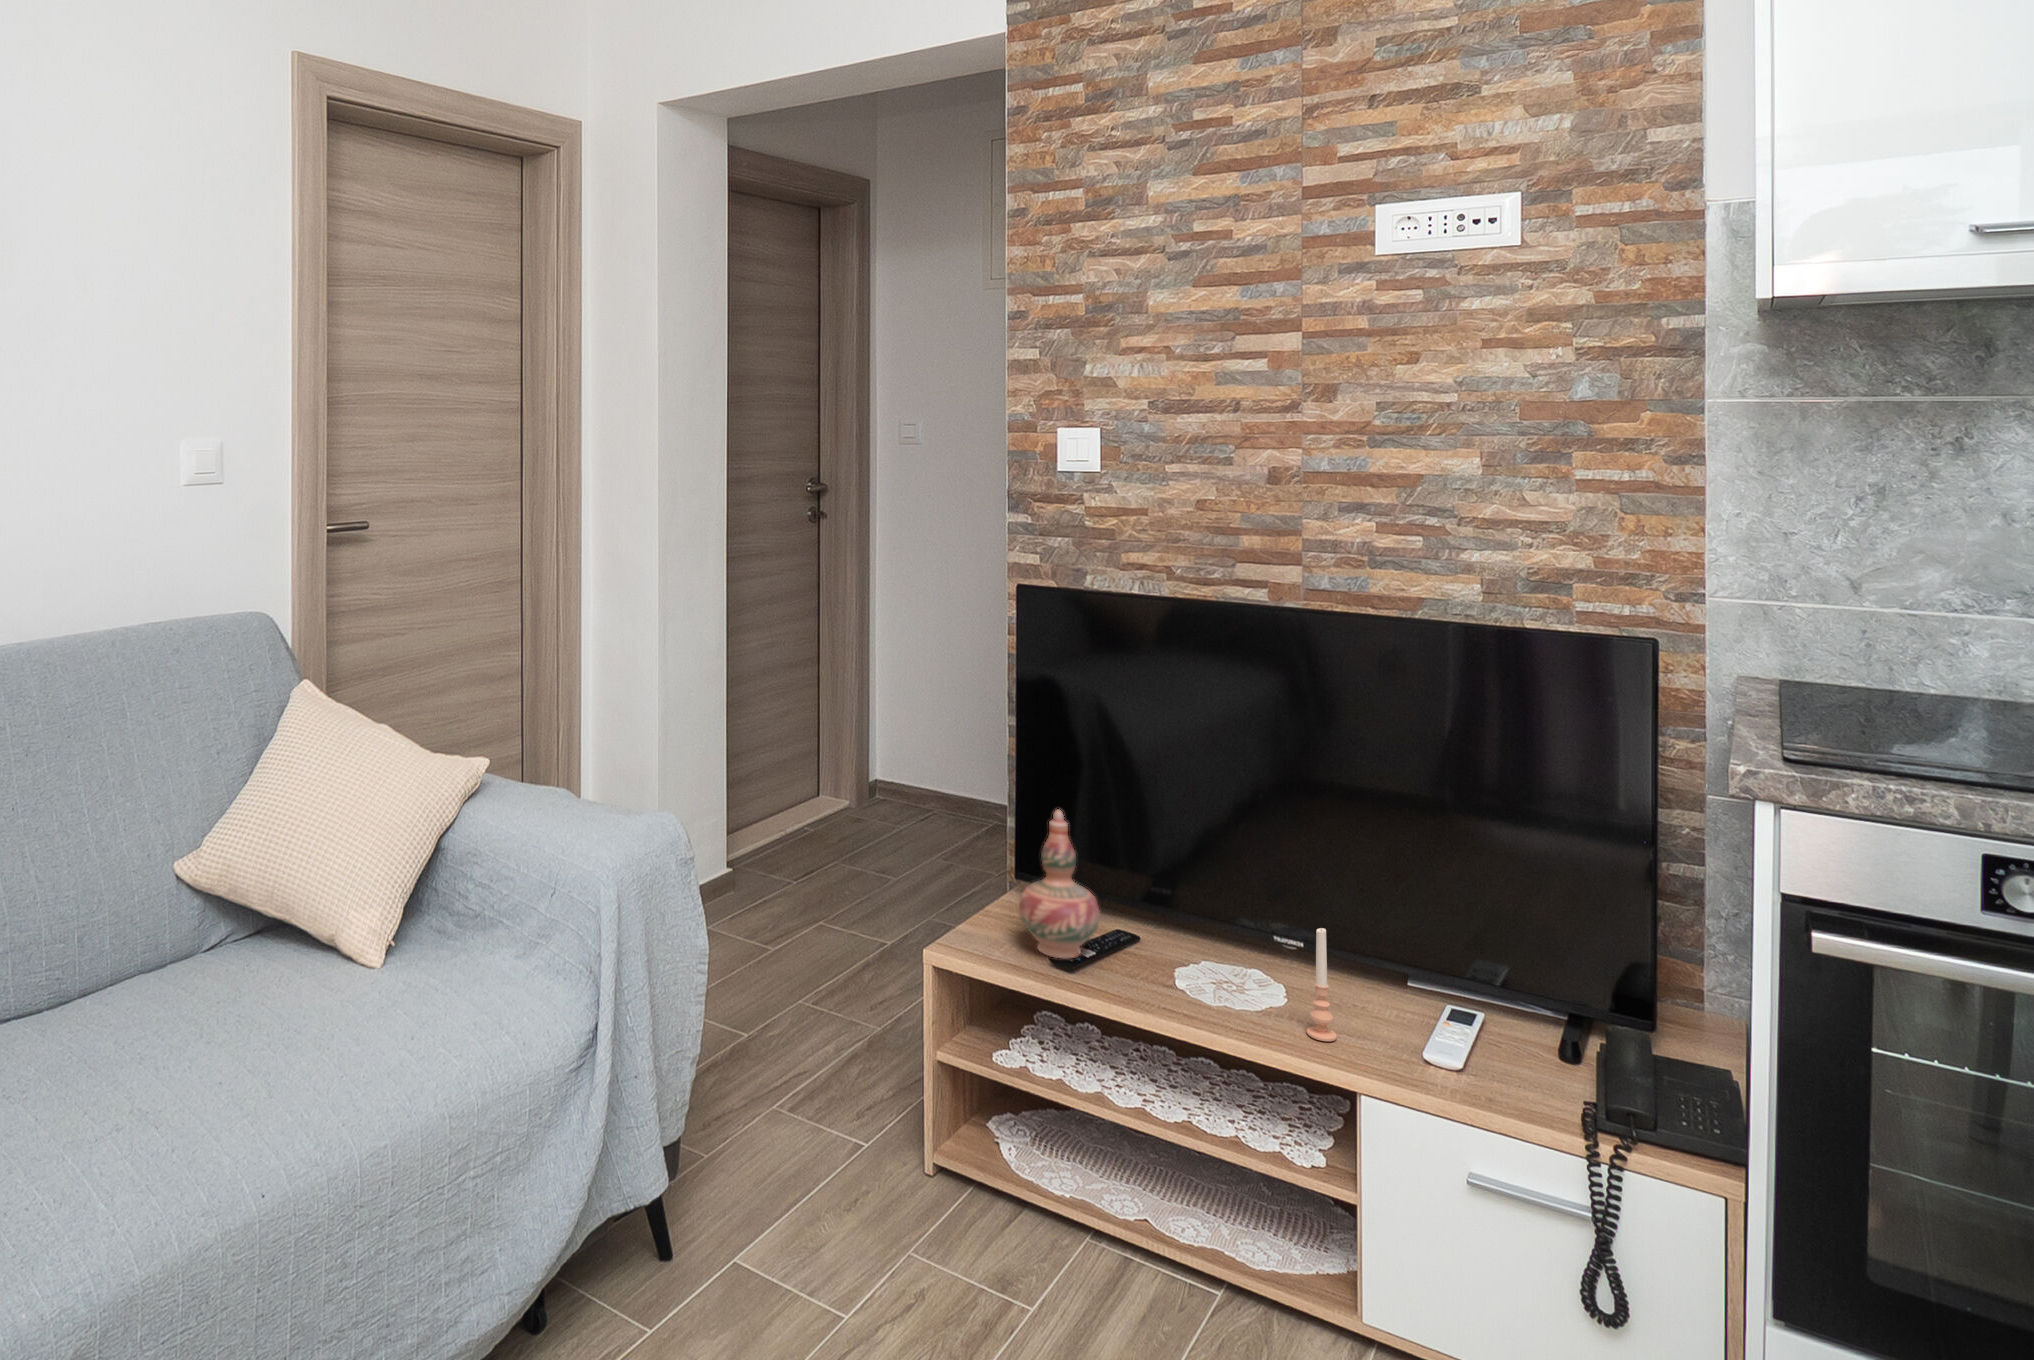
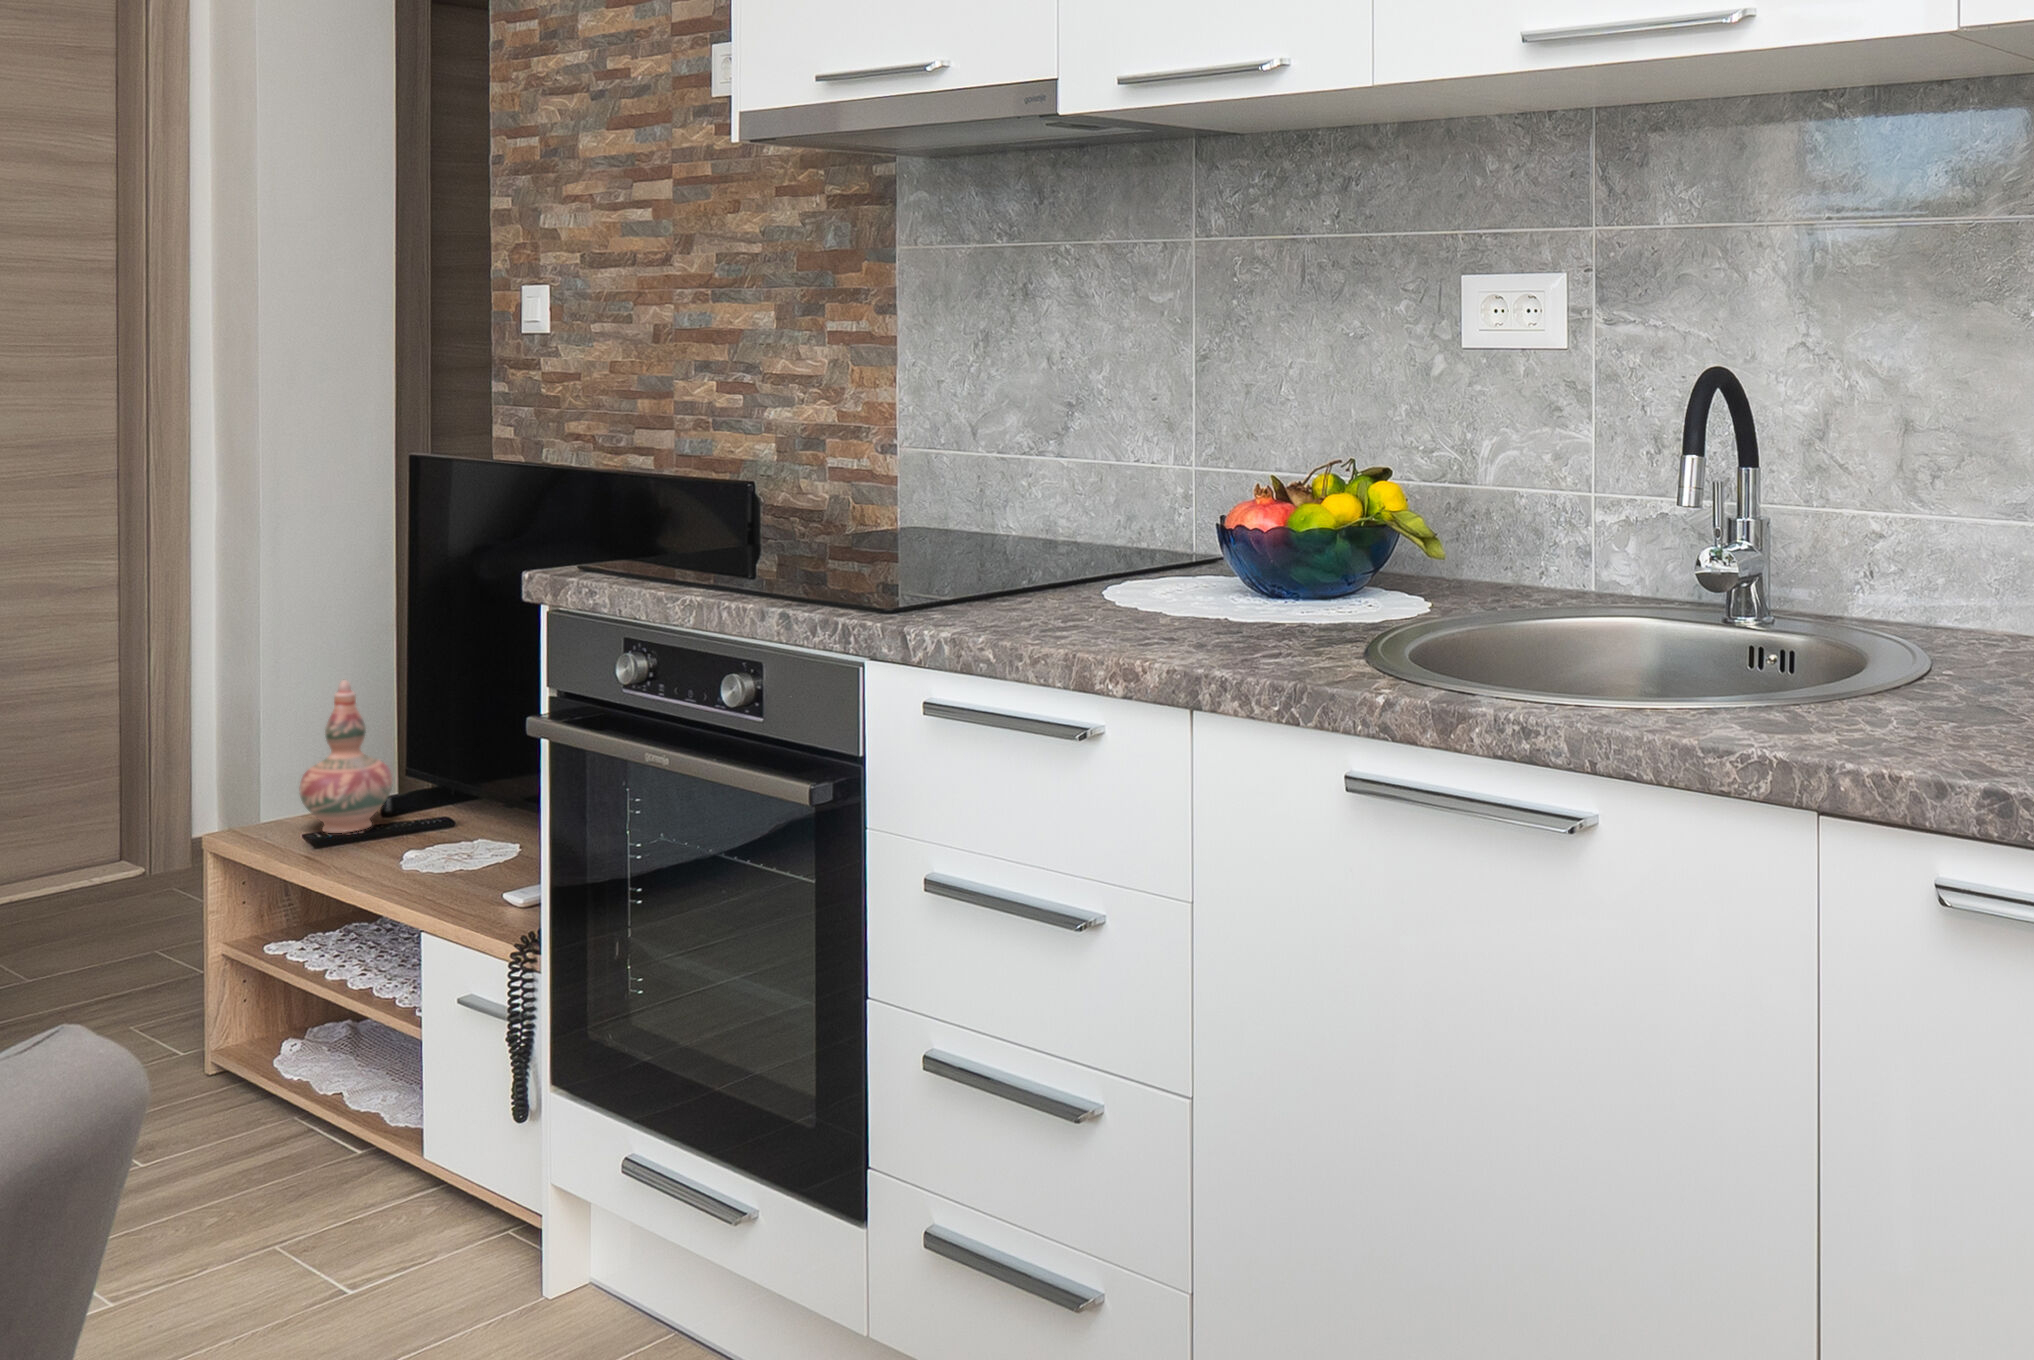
candle: present [1307,928,1337,1041] -> none [457,771,487,881]

